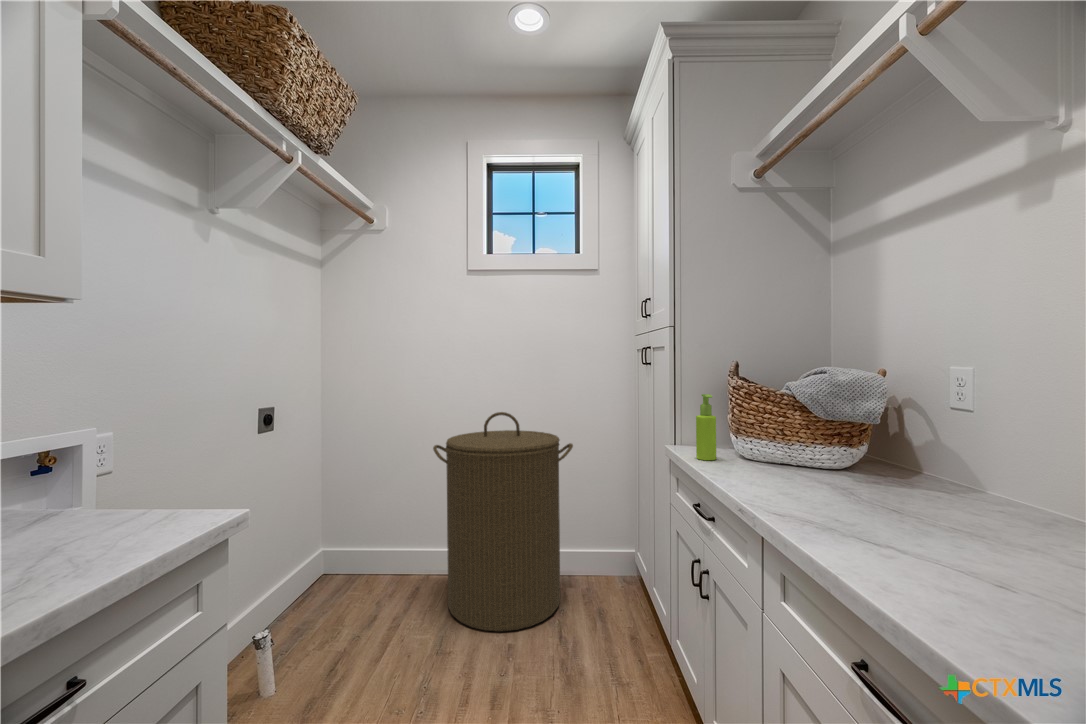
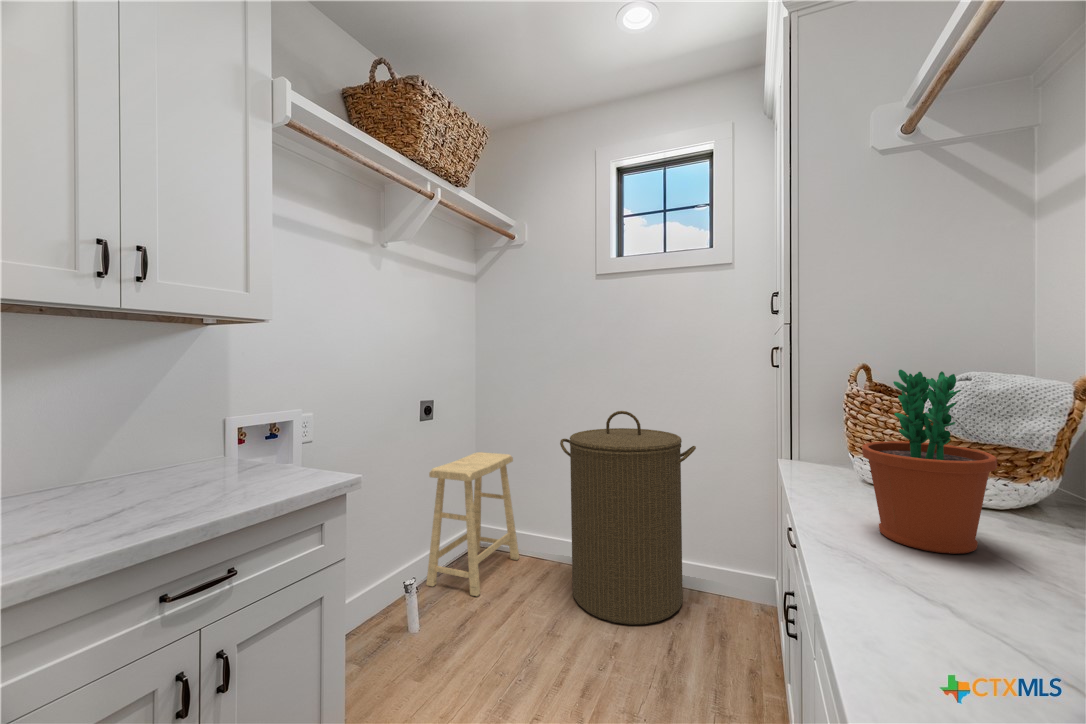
flower pot: none [776,362,870,504] -> present [862,370,997,554]
soap dispenser: present [696,394,716,460] -> none [802,402,828,479]
stool: none [264,468,377,638] -> present [426,452,519,596]

